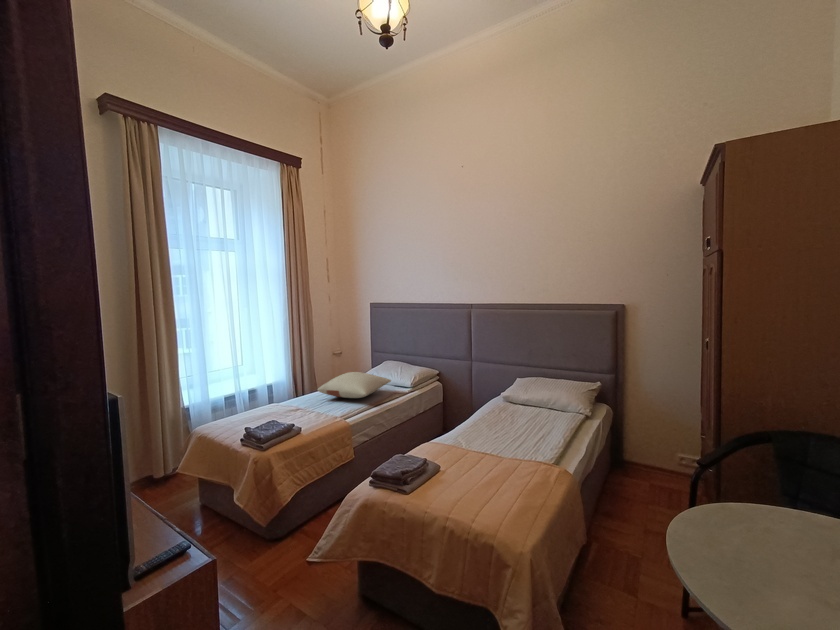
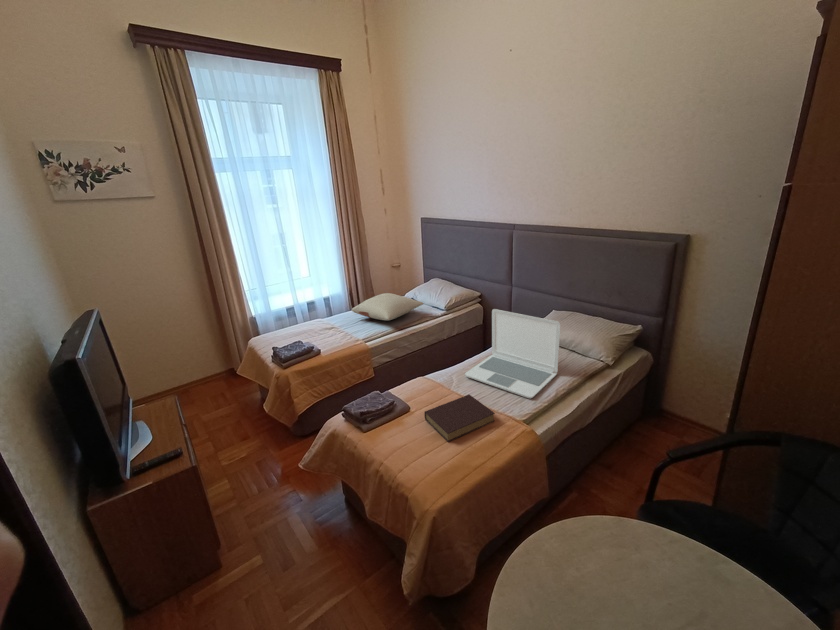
laptop: none [473,370,554,445] -> present [465,309,561,399]
book: none [462,446,530,488] -> present [424,394,495,442]

